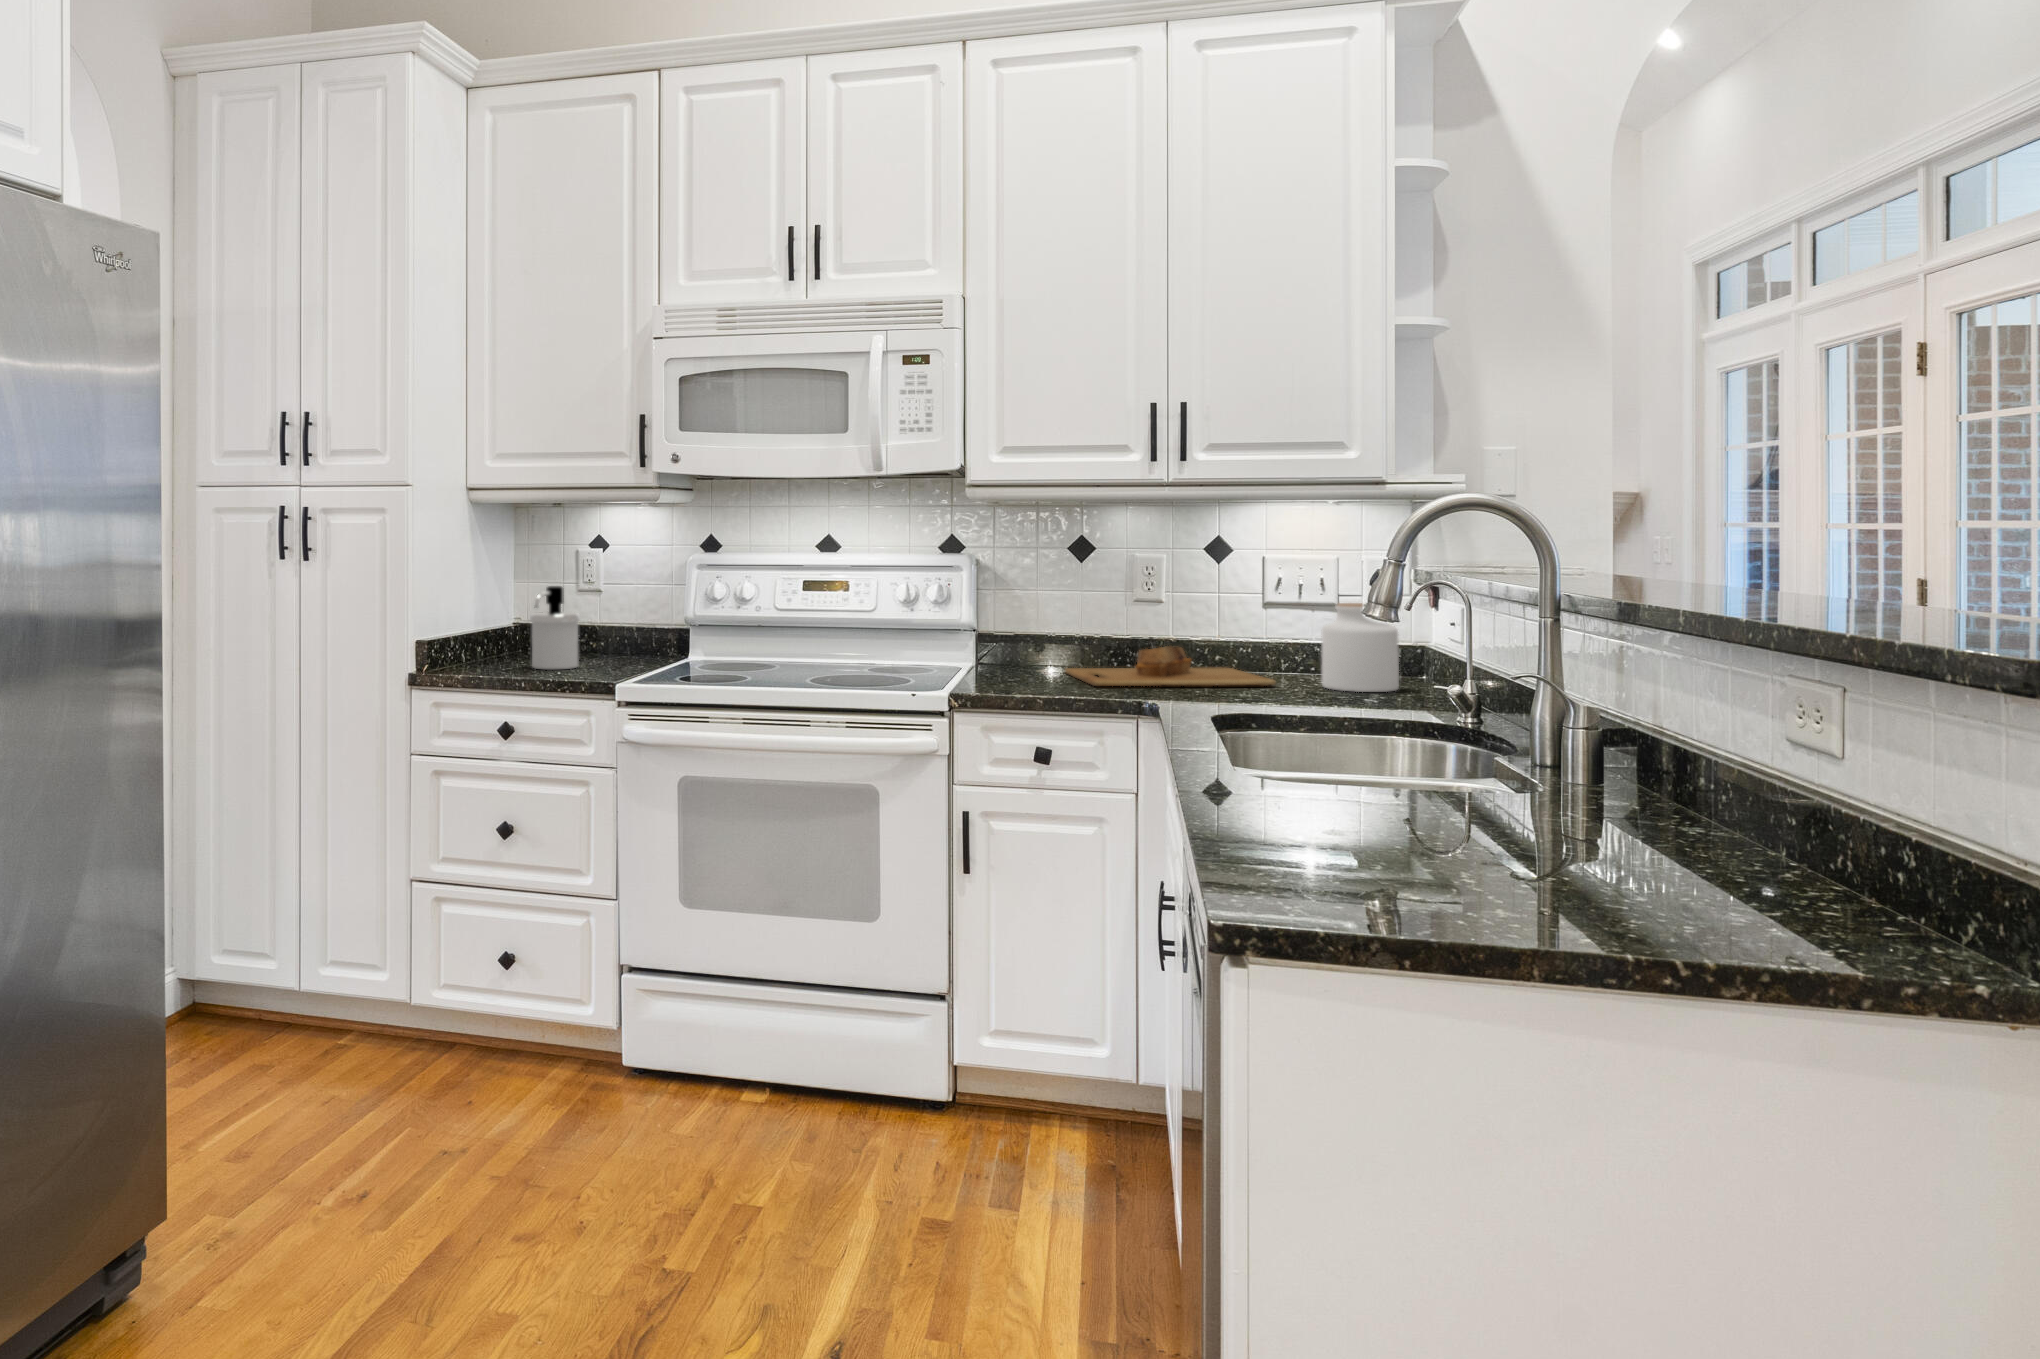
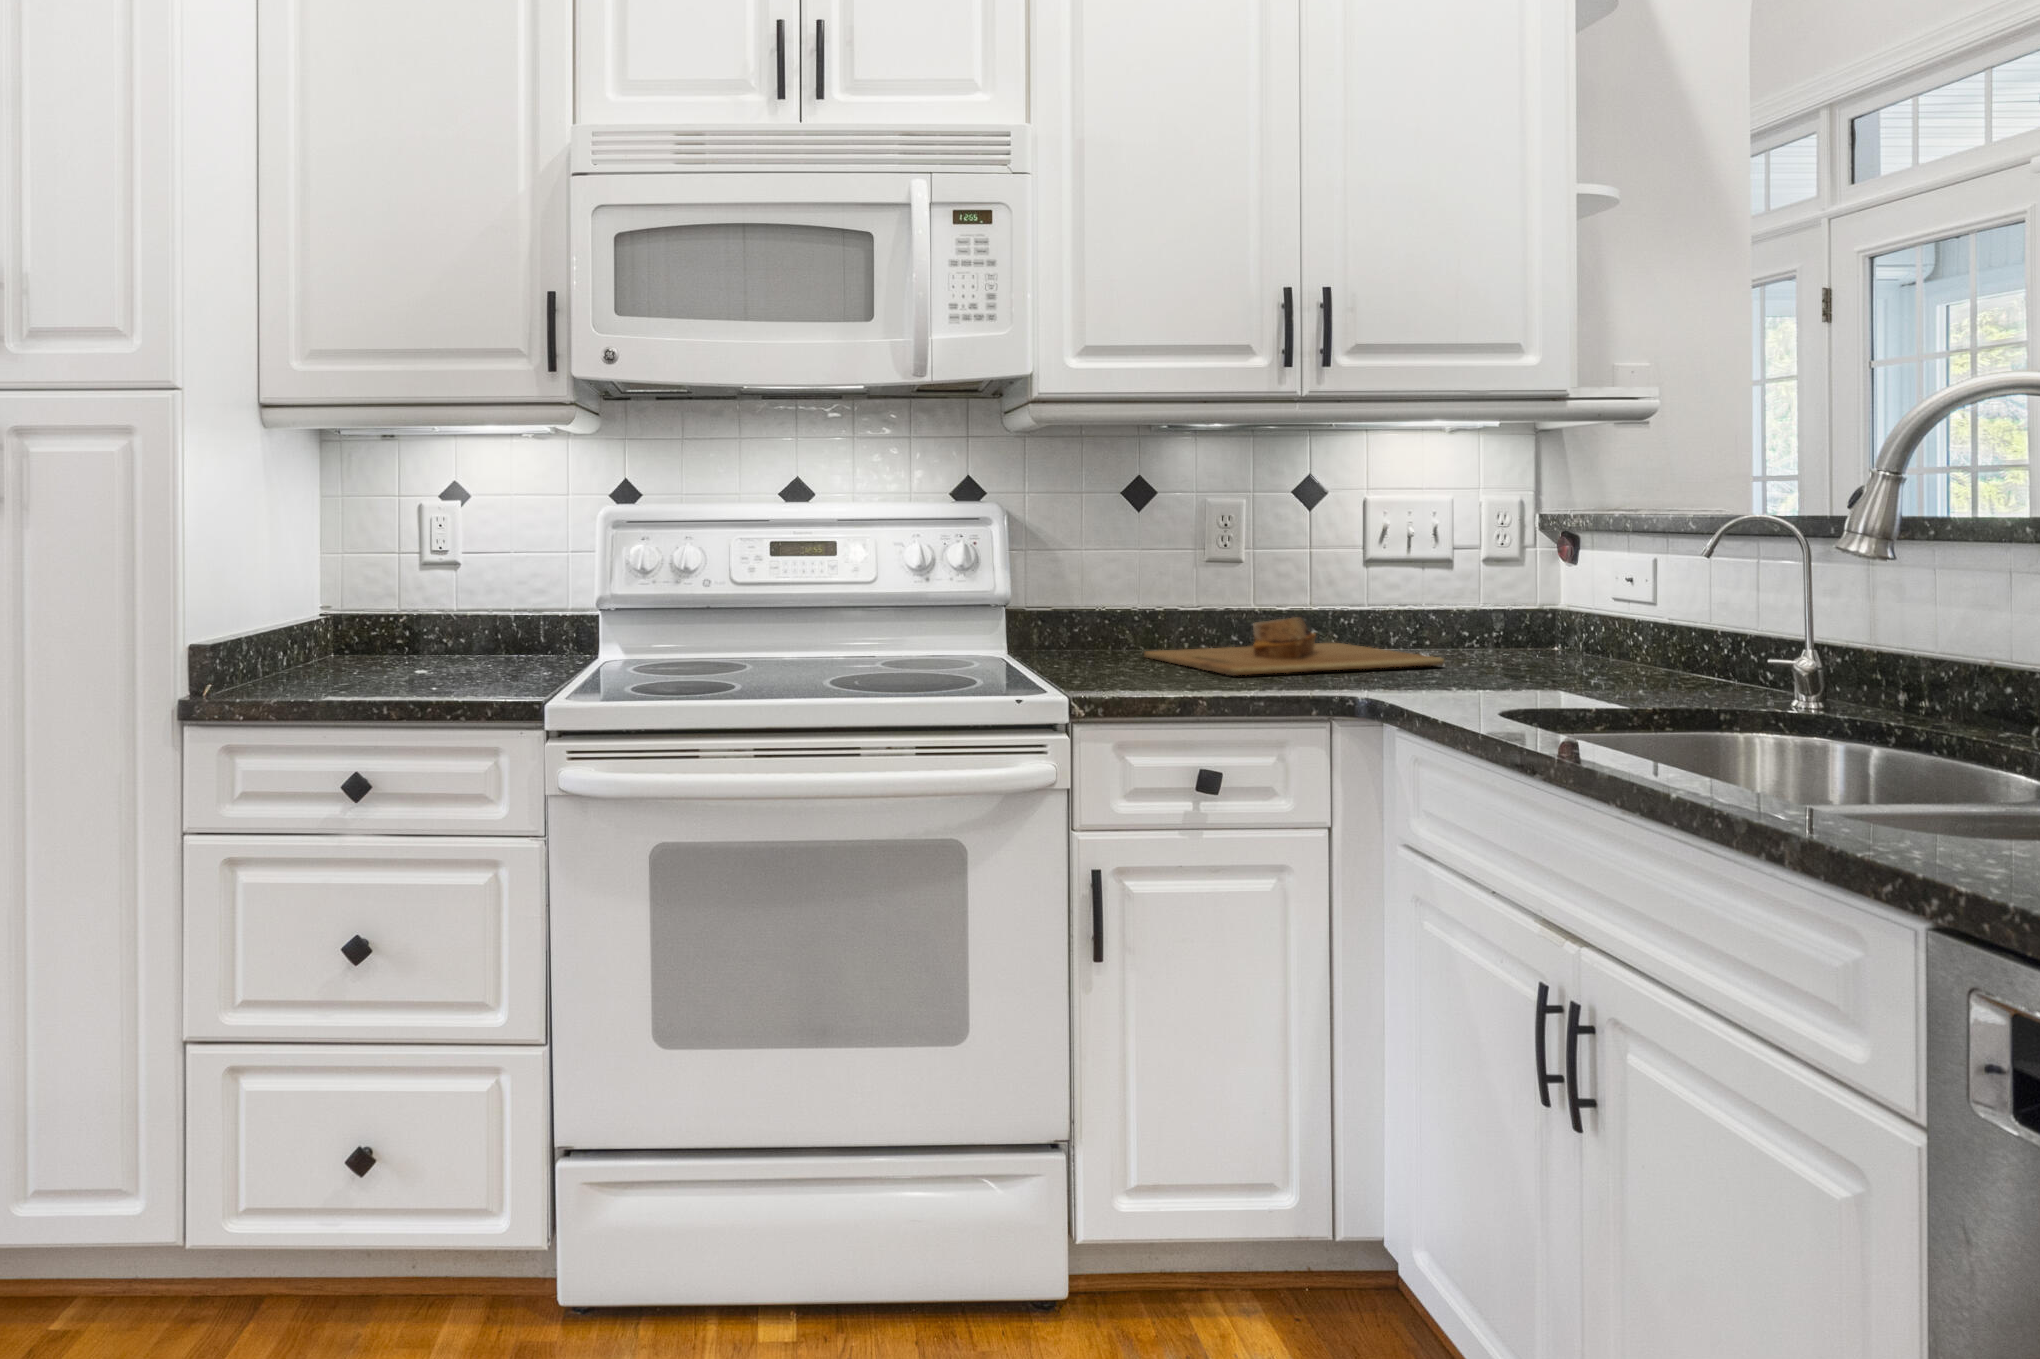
soap dispenser: present [530,586,580,669] -> none [374,552,454,682]
jar: present [1322,603,1399,692] -> none [1491,553,1594,669]

